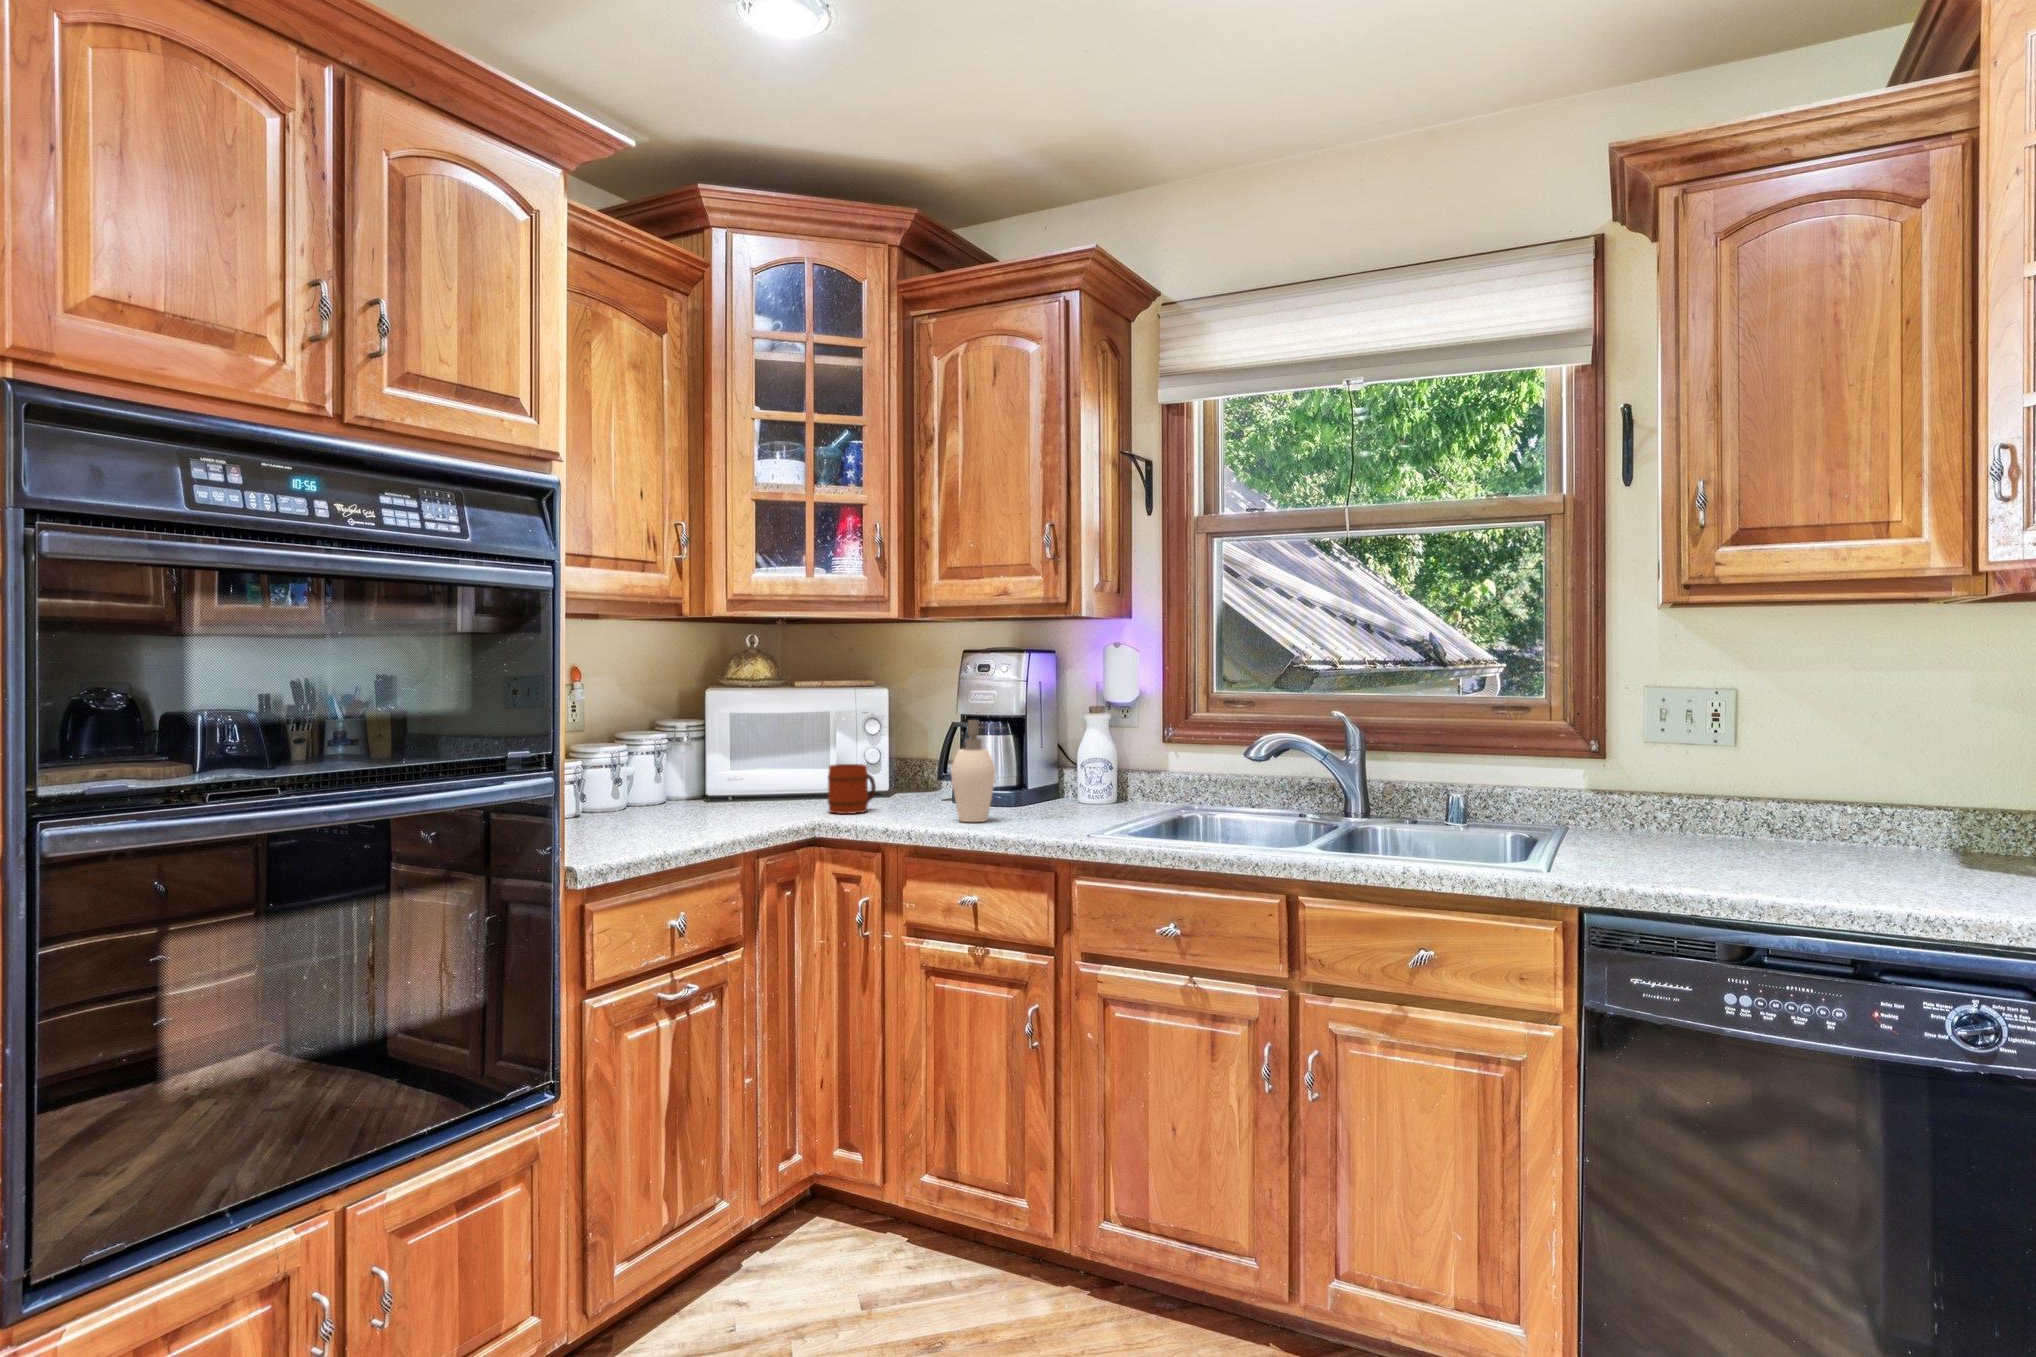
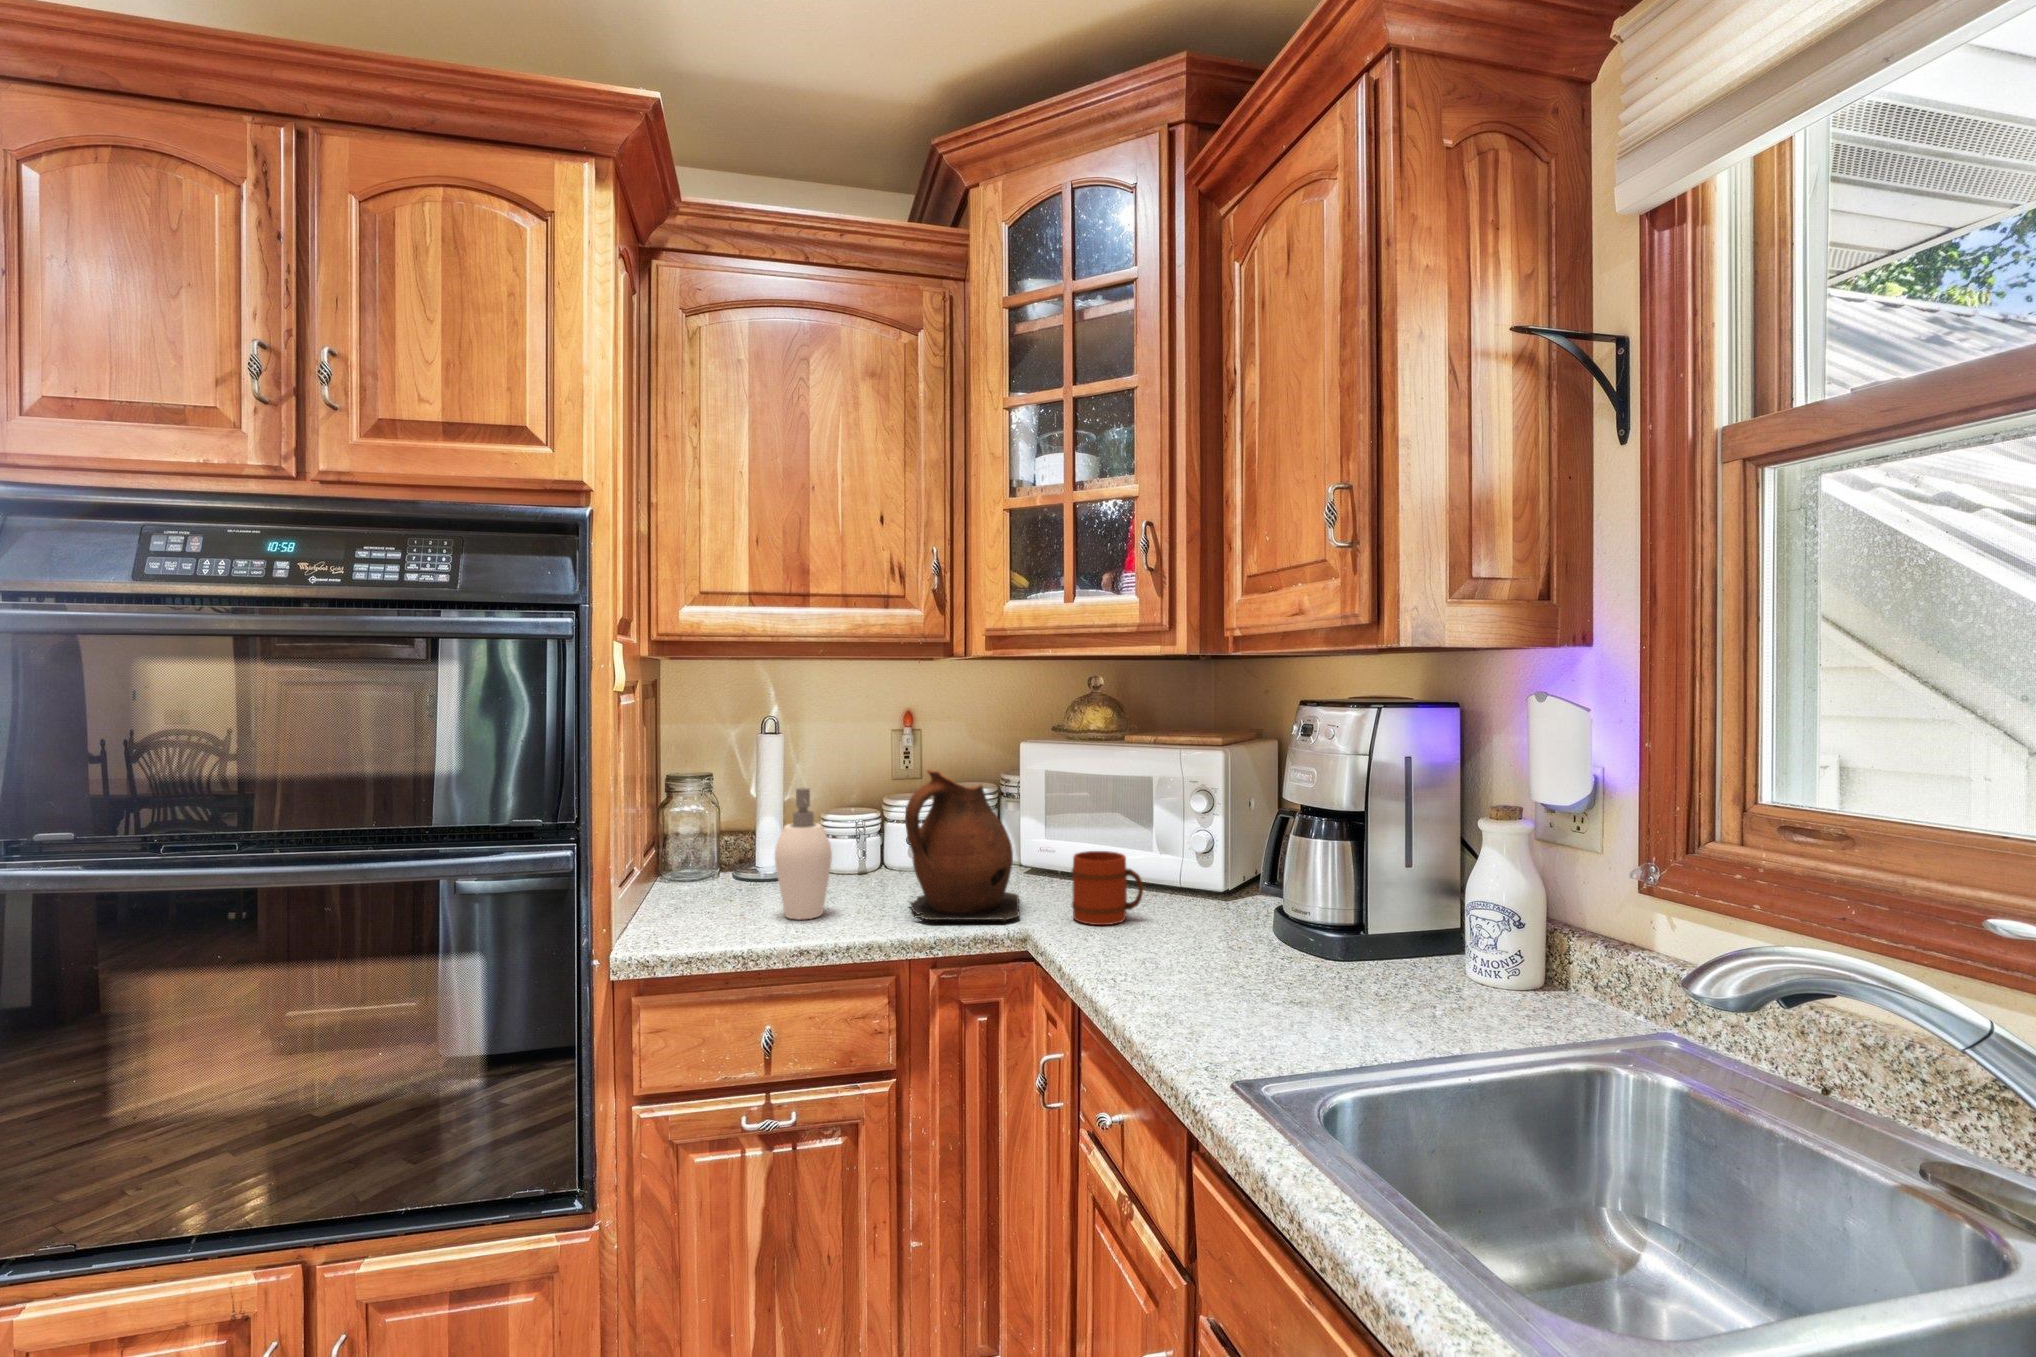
ceramic pitcher: none [694,708,803,824] -> present [905,770,1019,922]
soap dispenser: present [951,720,995,822] -> present [775,788,832,919]

